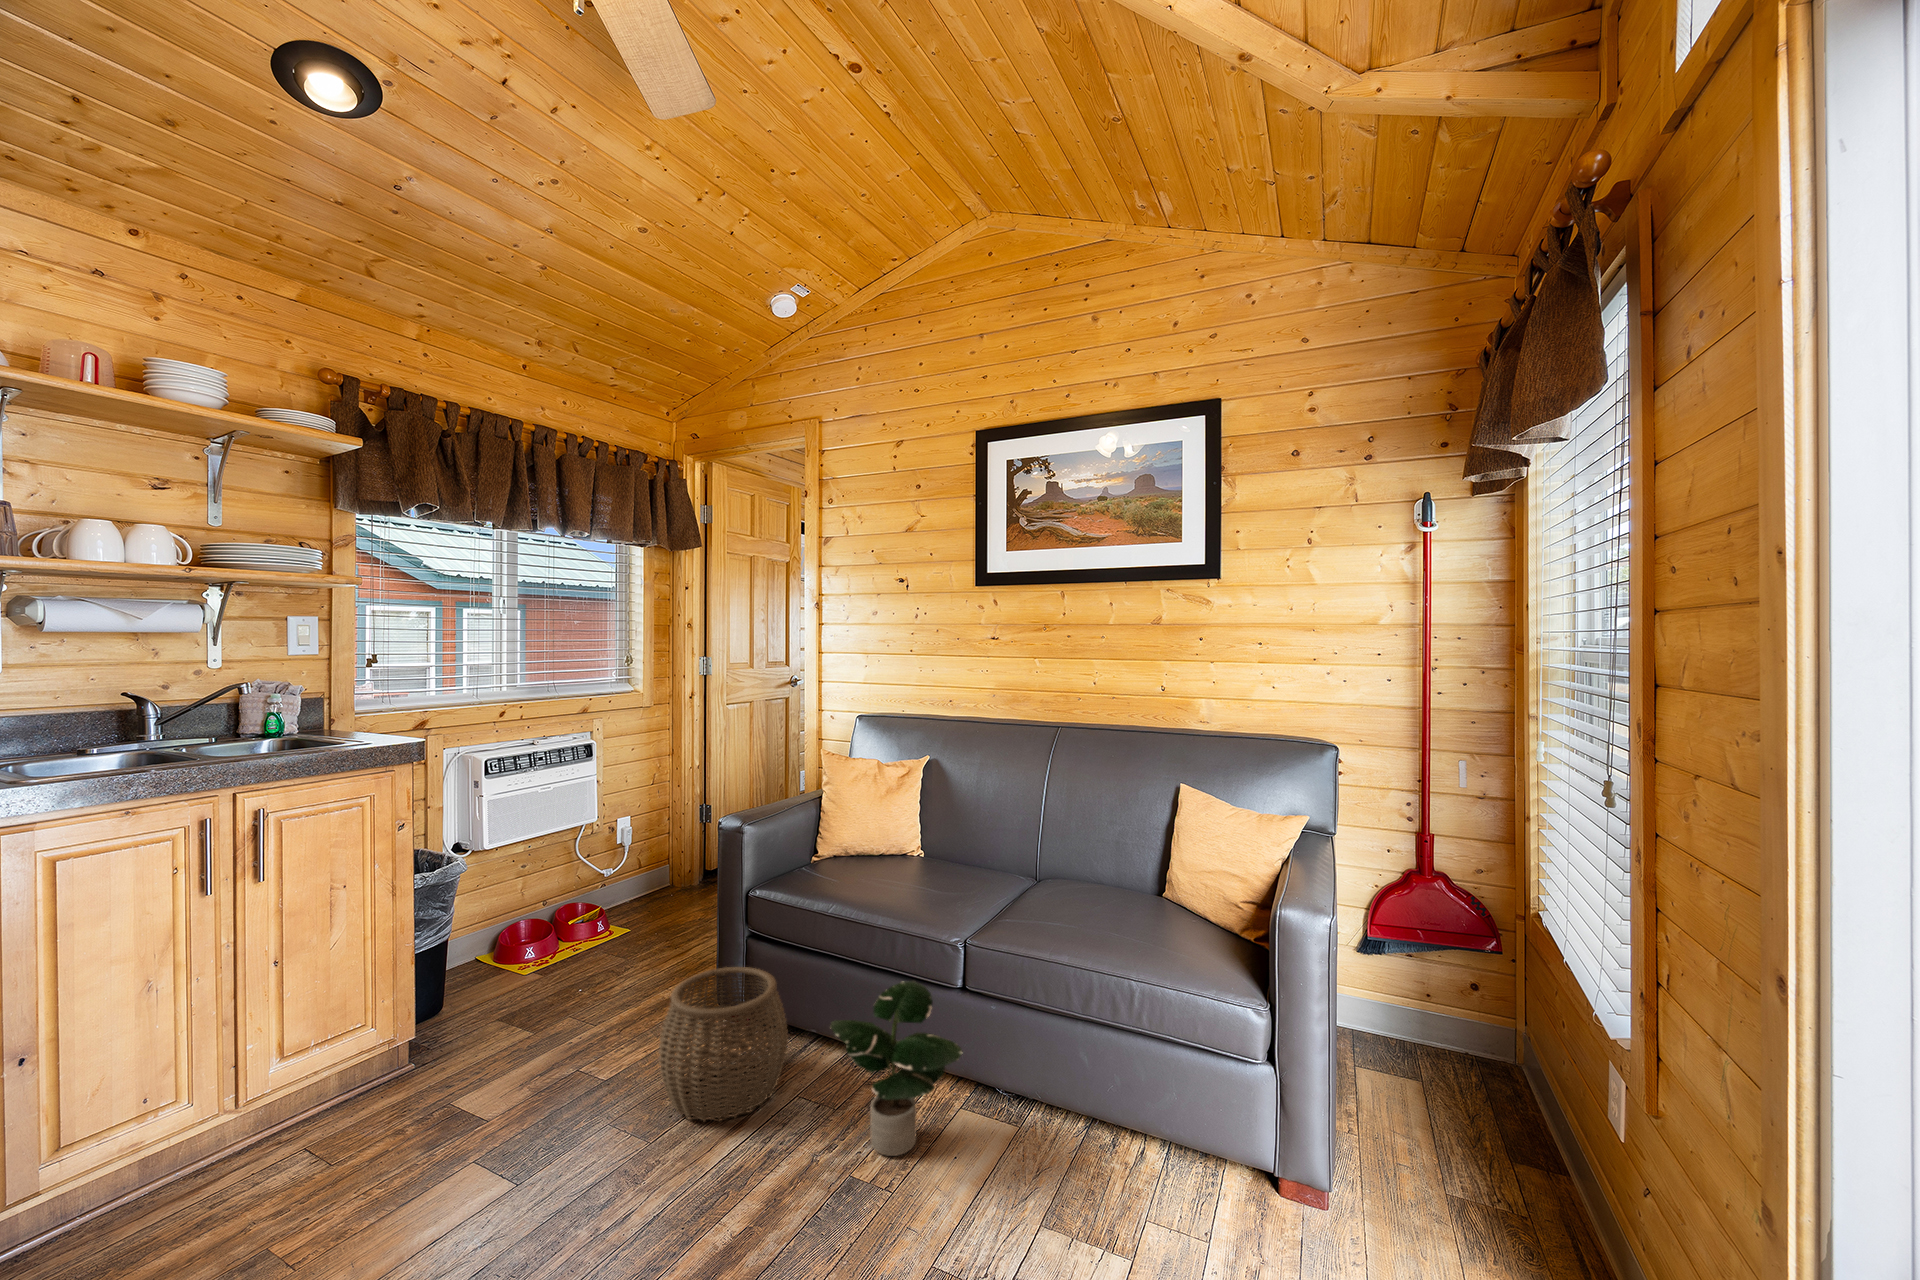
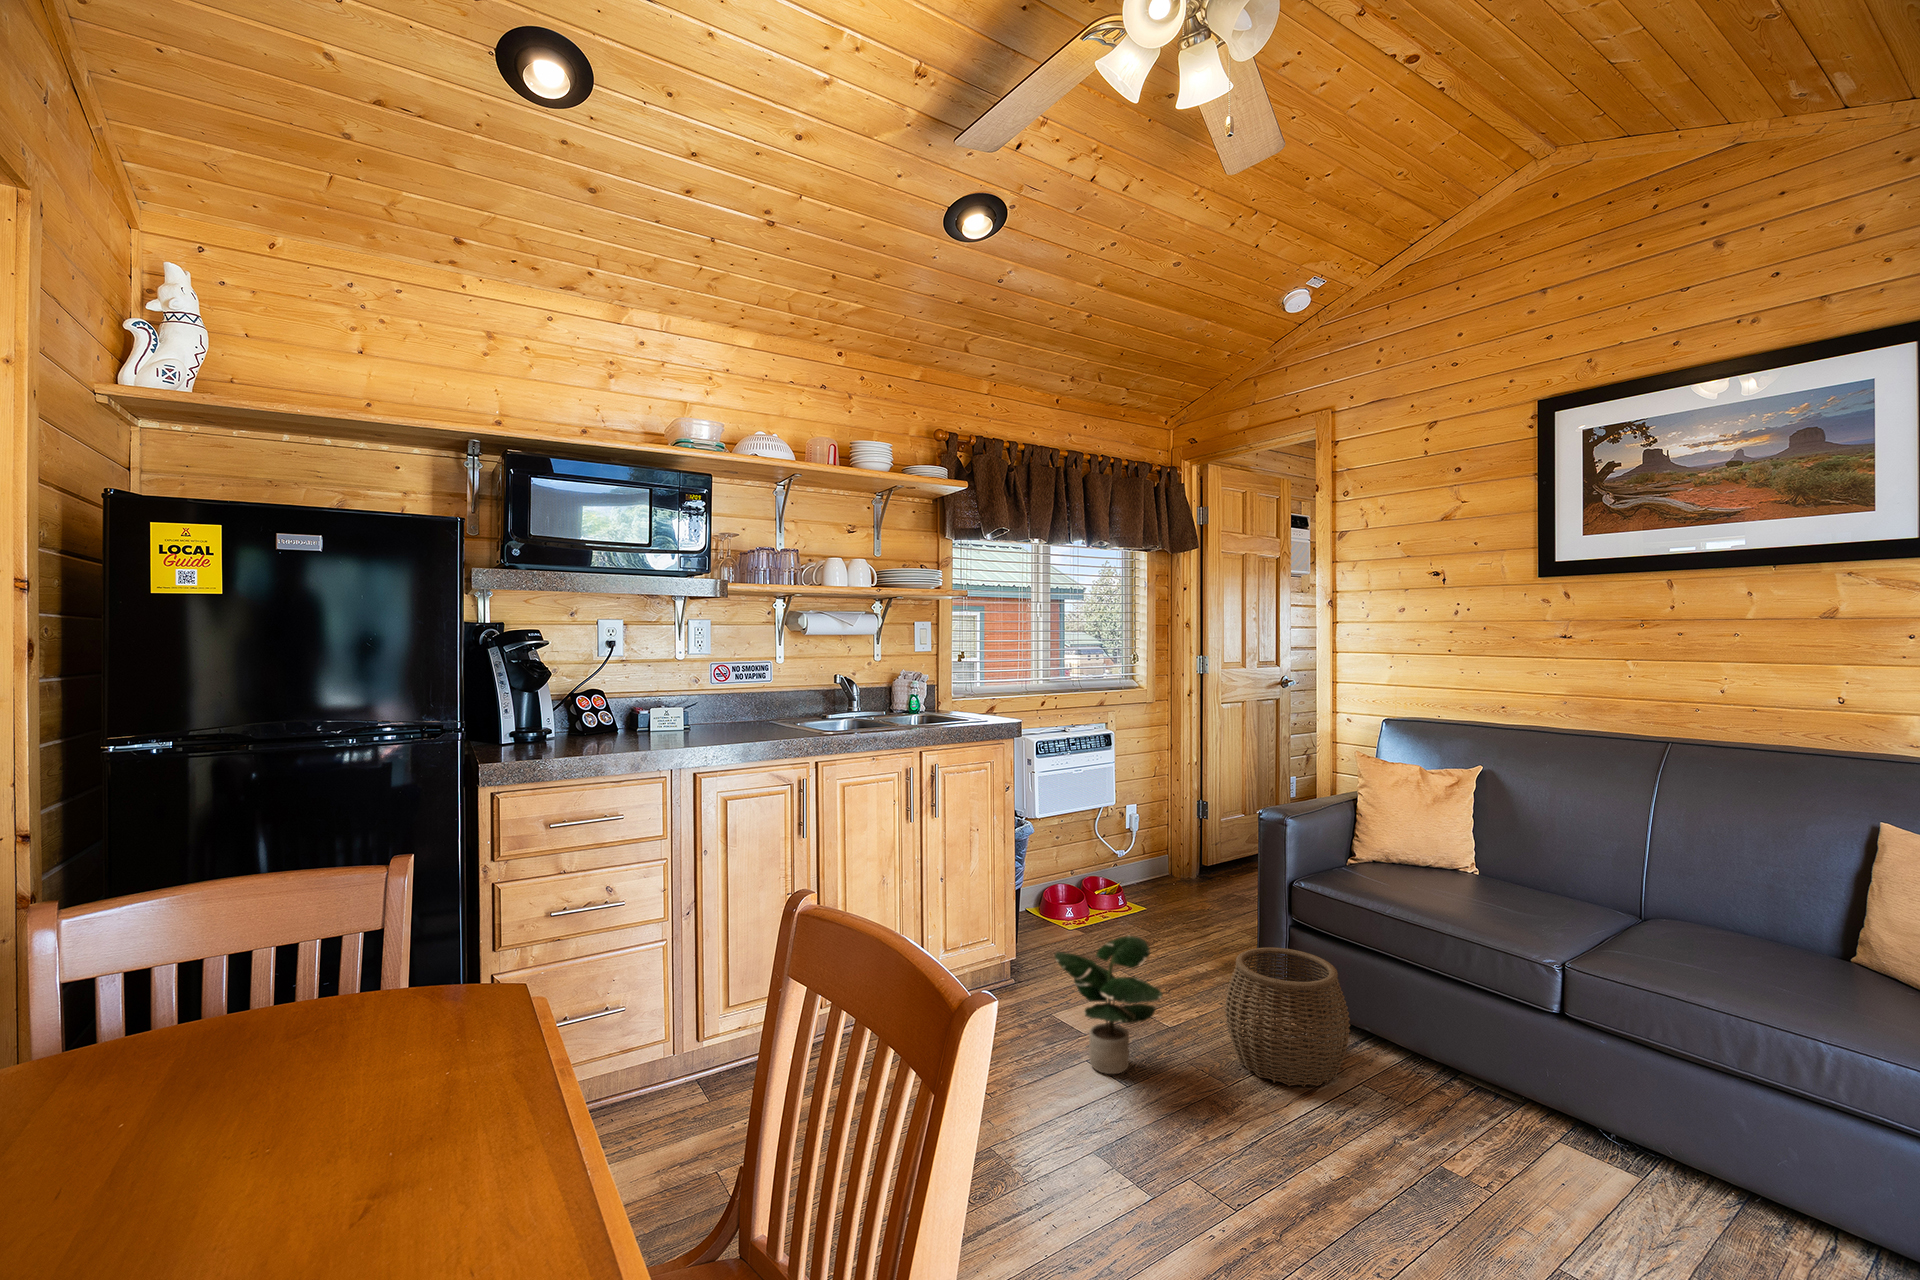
potted plant: present [830,981,962,1156] -> present [1054,936,1163,1074]

